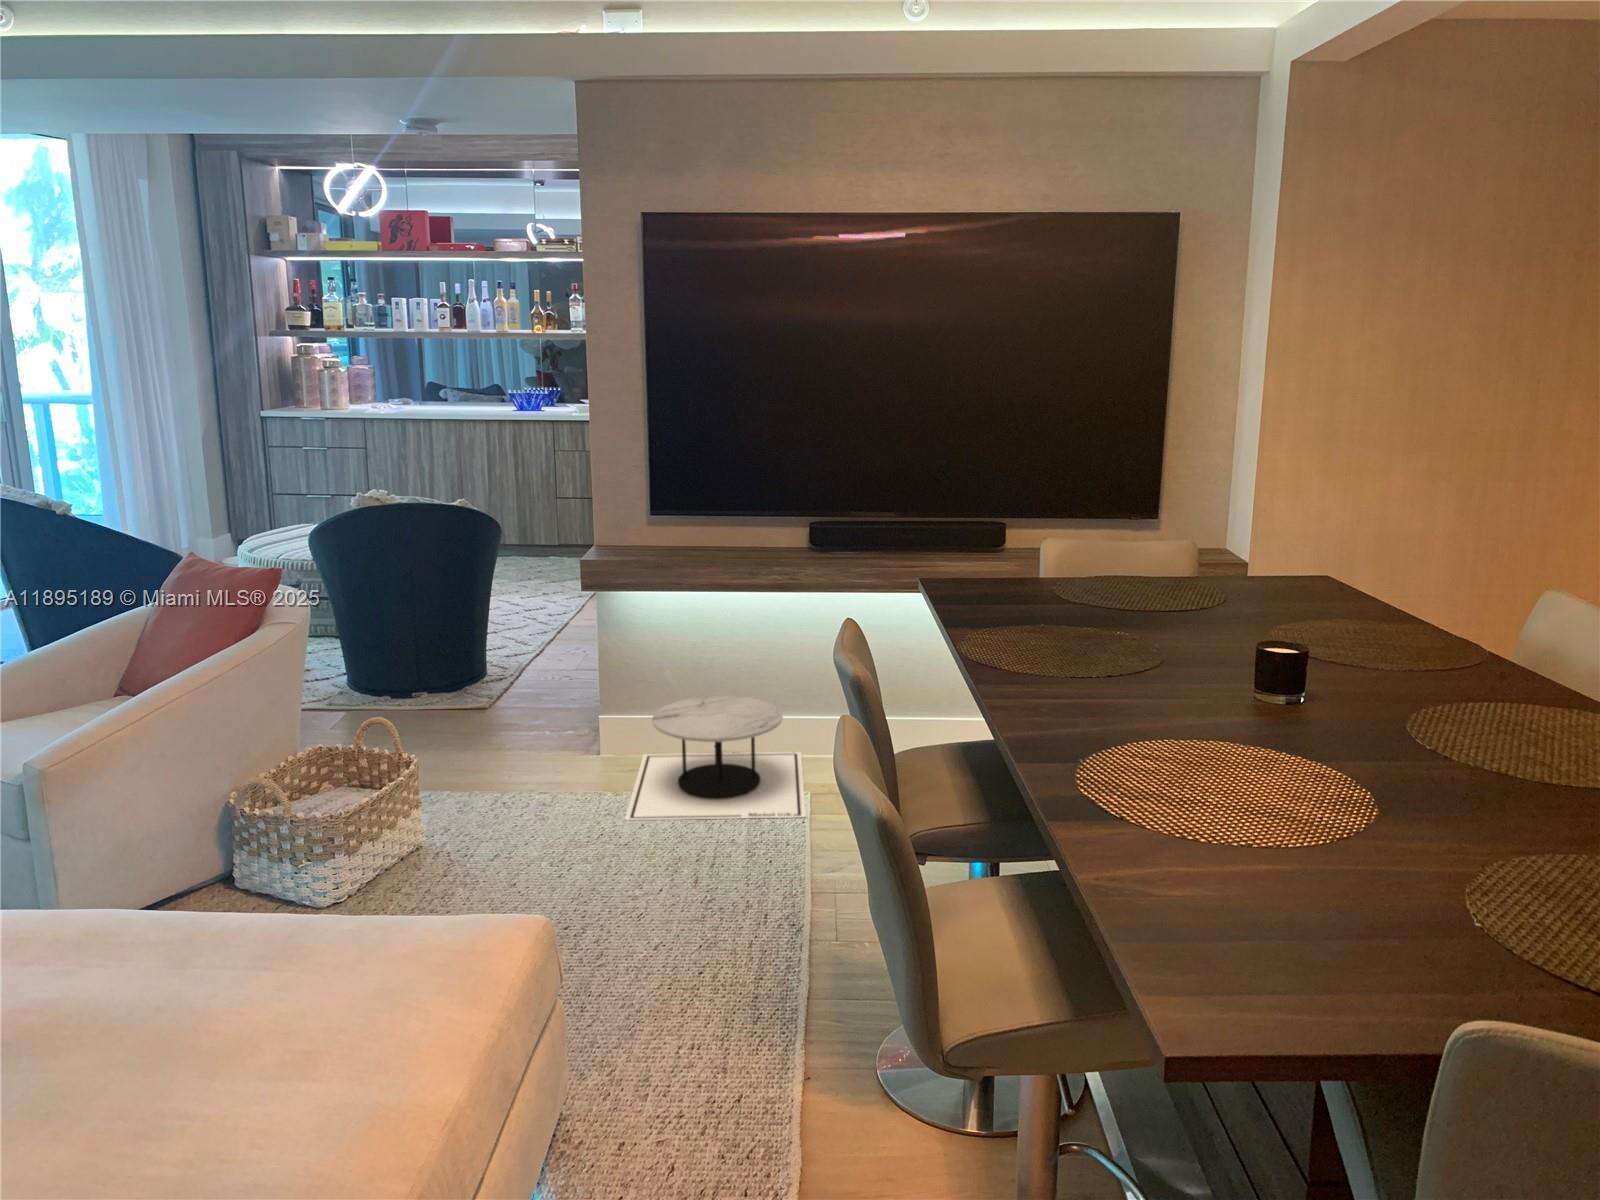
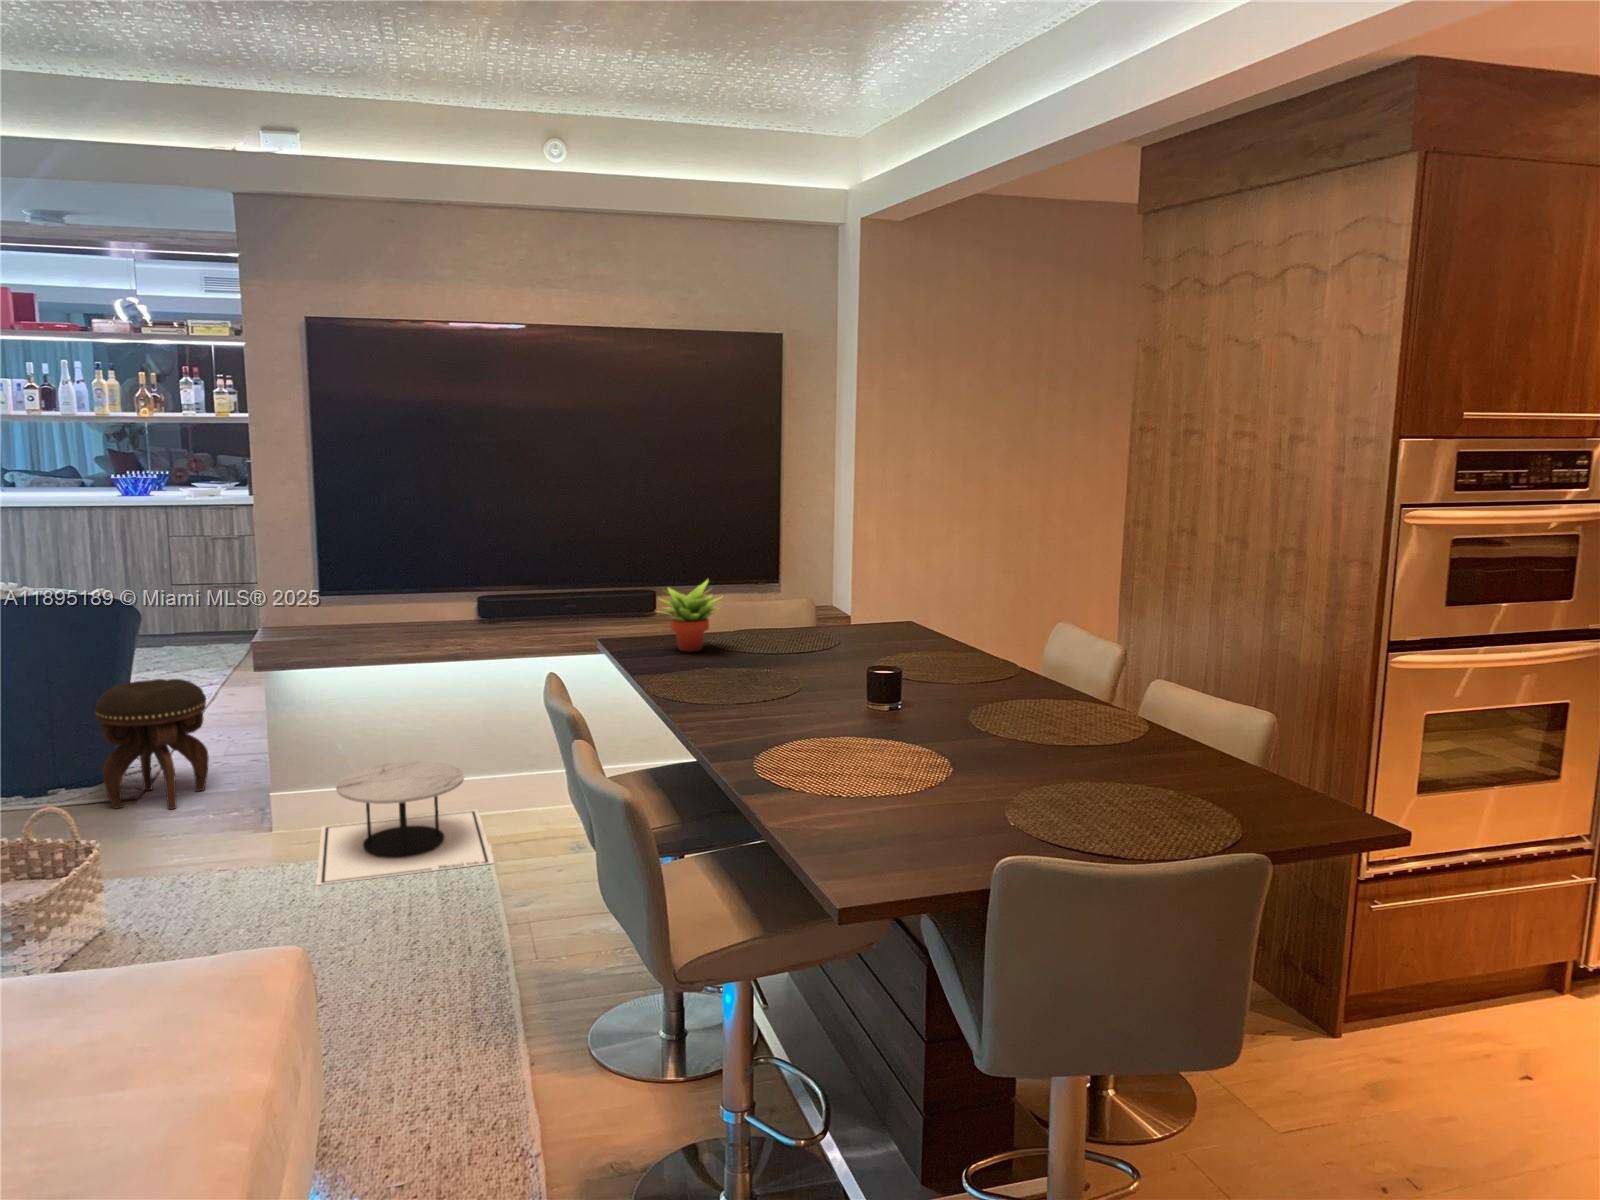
succulent plant: none [987,511,1075,601] -> present [657,579,722,652]
footstool: none [449,591,550,722] -> present [95,679,209,809]

